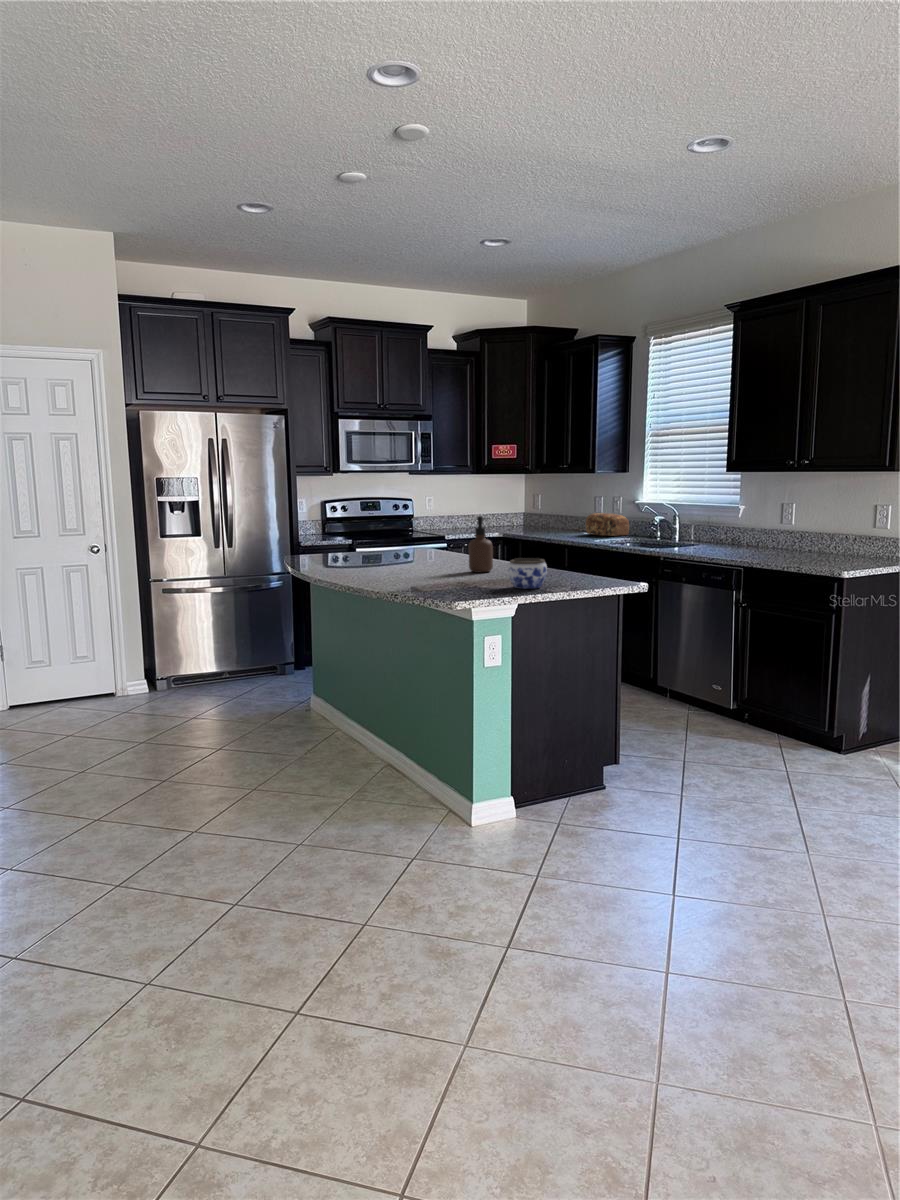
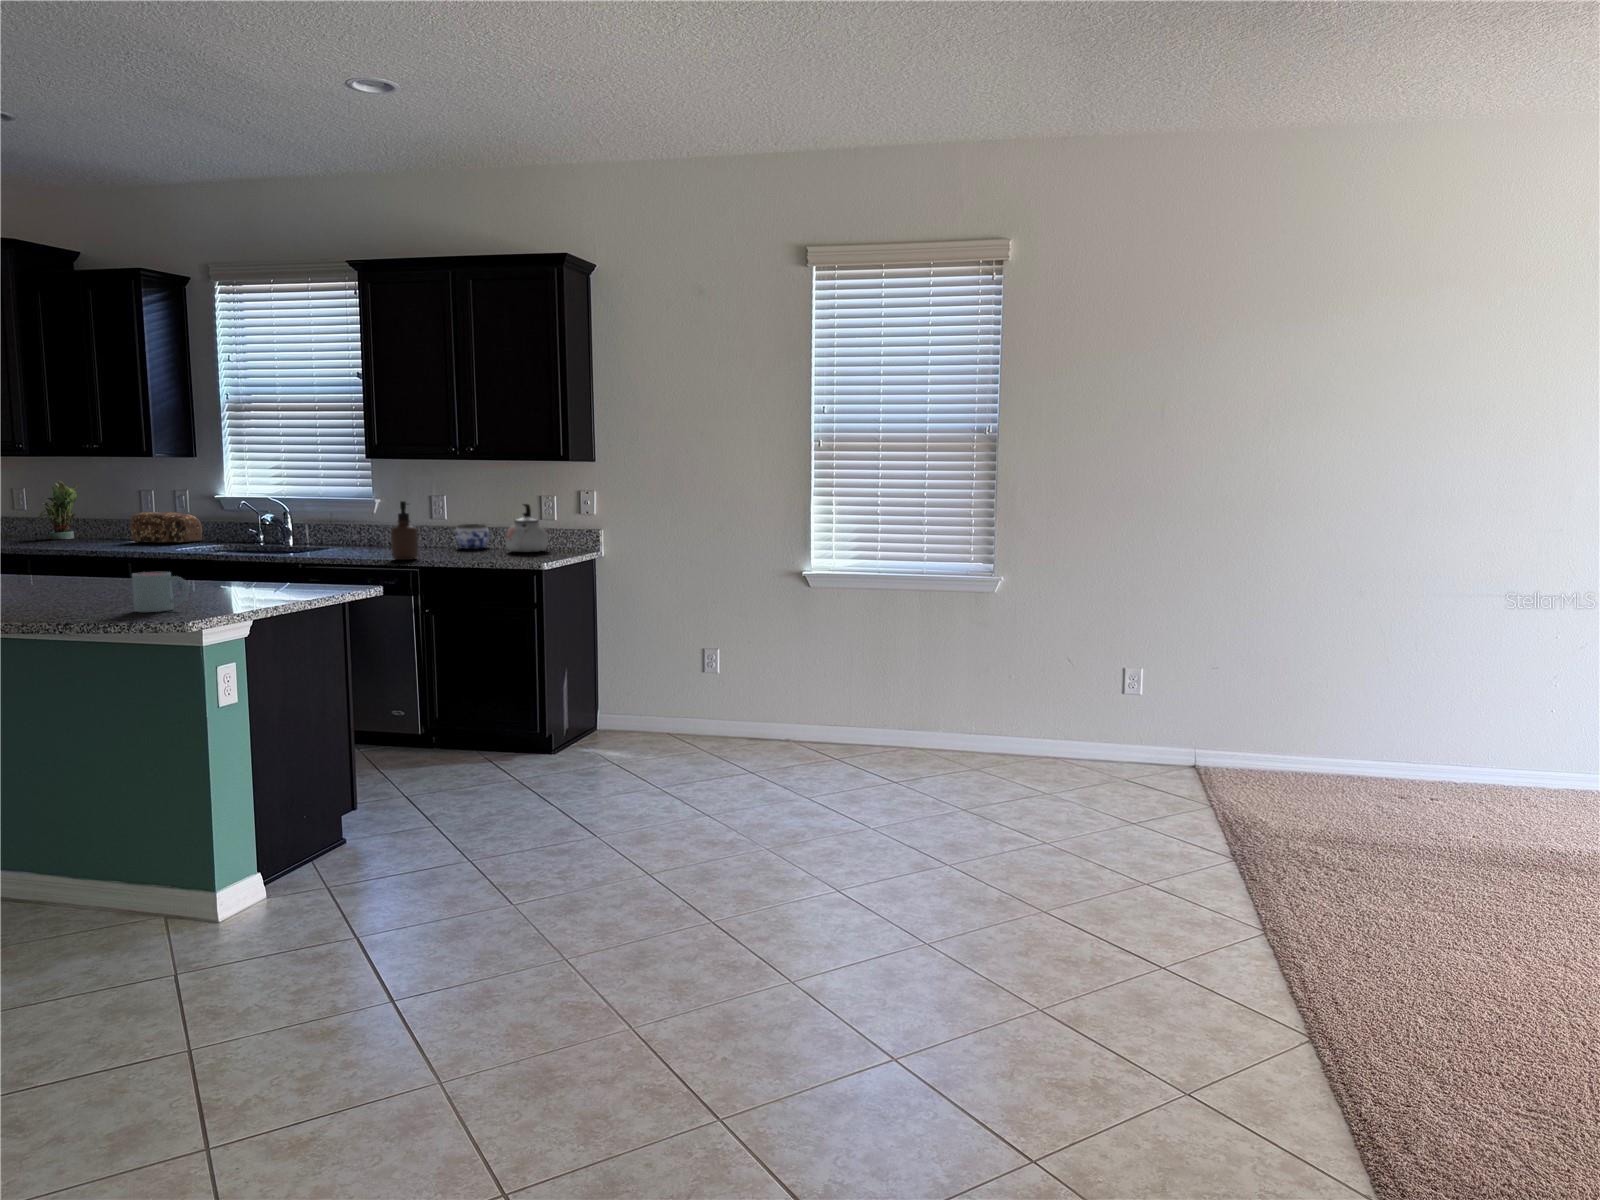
potted plant: none [543,490,569,530] -> present [38,480,79,539]
kettle: none [829,512,873,559] -> present [505,504,548,553]
soap dispenser: present [469,516,493,572] -> present [391,501,419,560]
jar: present [508,558,547,589] -> present [455,524,489,549]
mug: none [447,564,478,593] -> present [132,572,189,612]

